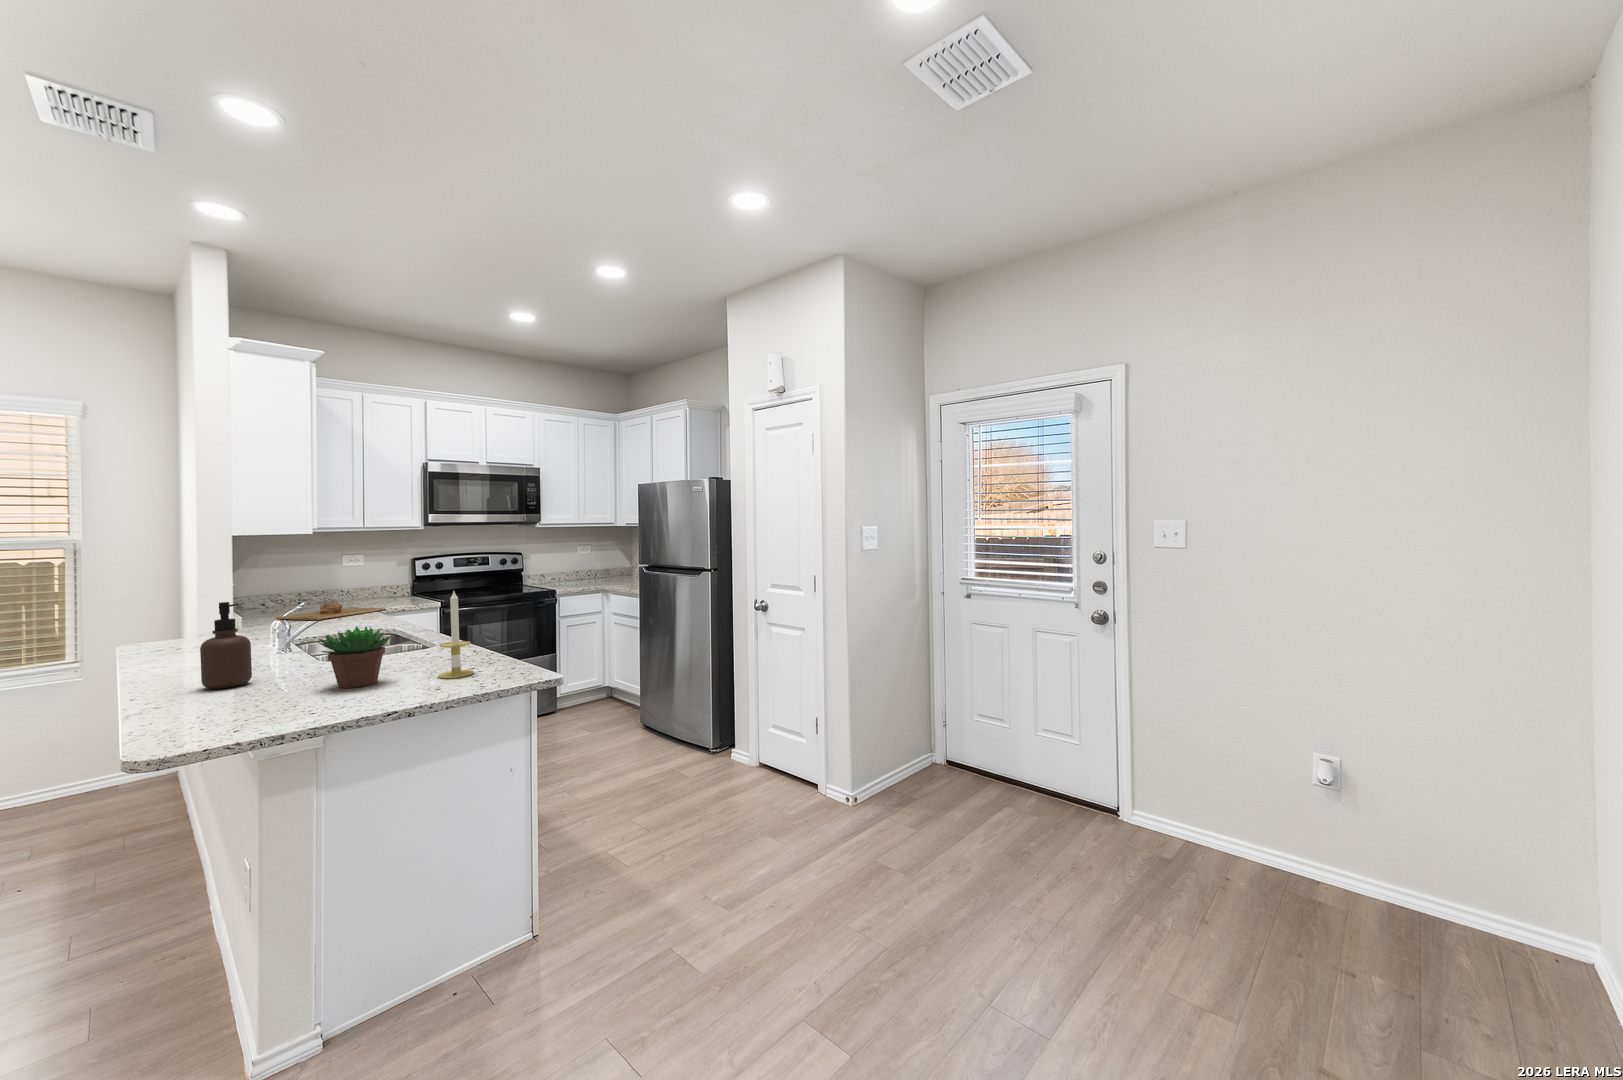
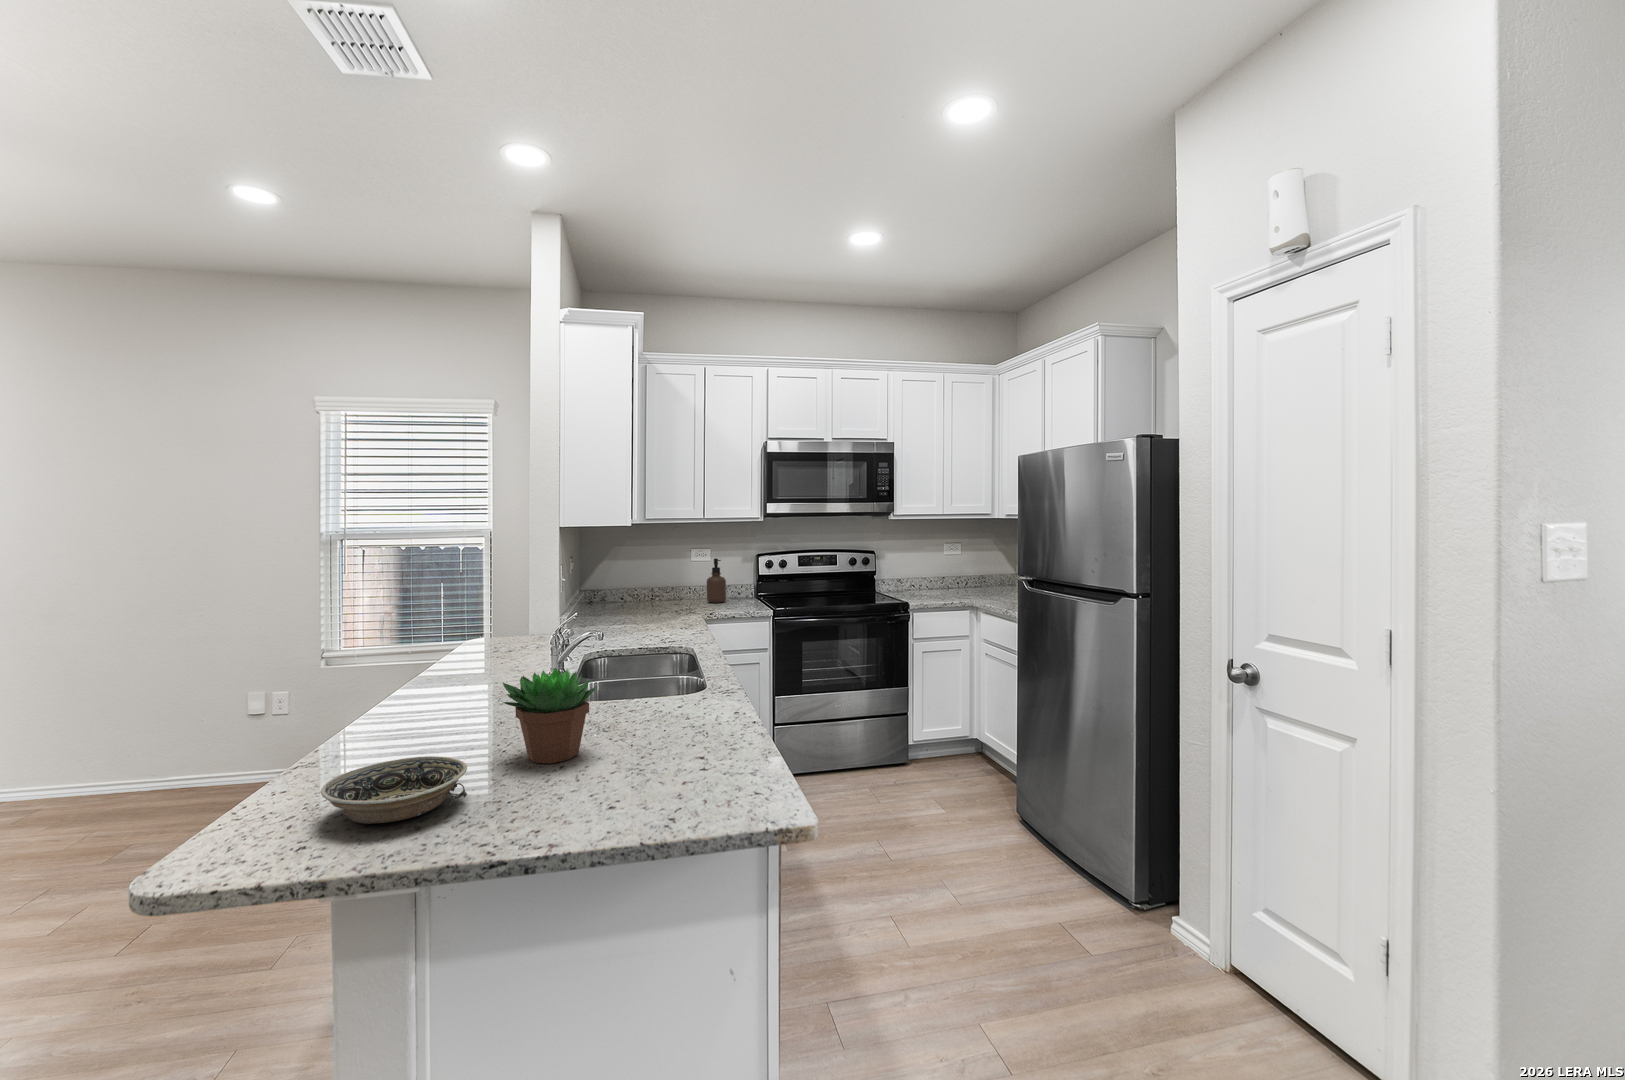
candle: present [438,592,474,678] -> none [650,623,703,771]
cutting board: present [276,601,386,620] -> none [615,601,715,623]
soap dispenser: present [200,602,252,689] -> present [707,558,726,603]
bowl: none [220,683,328,720] -> present [321,756,467,824]

